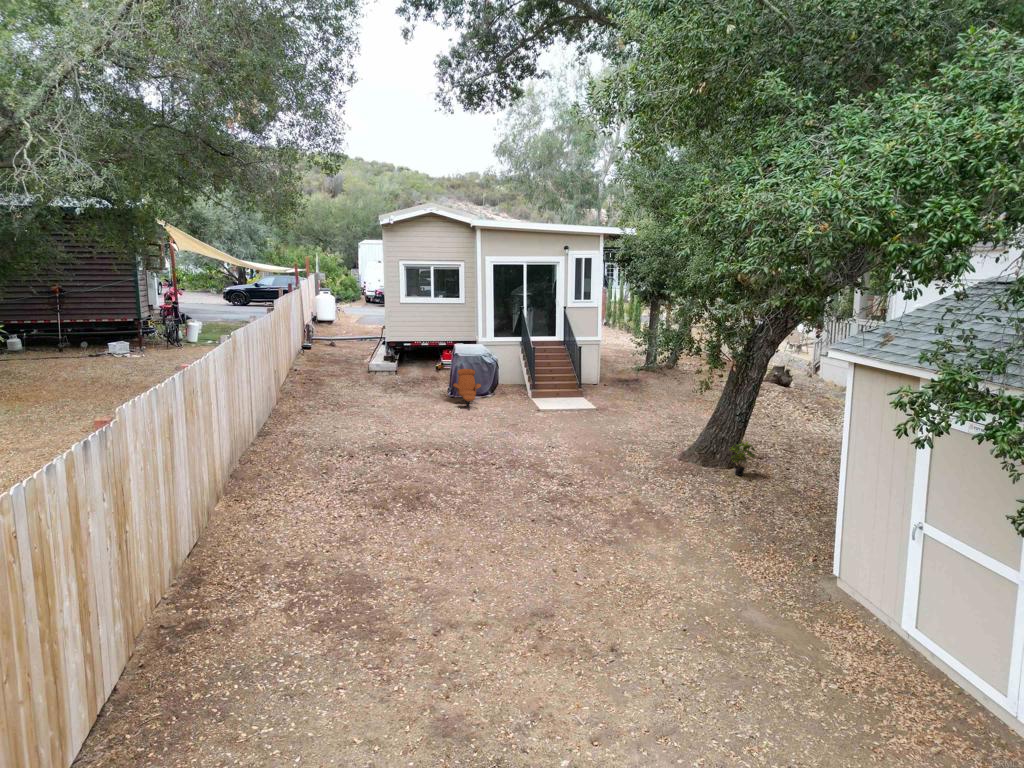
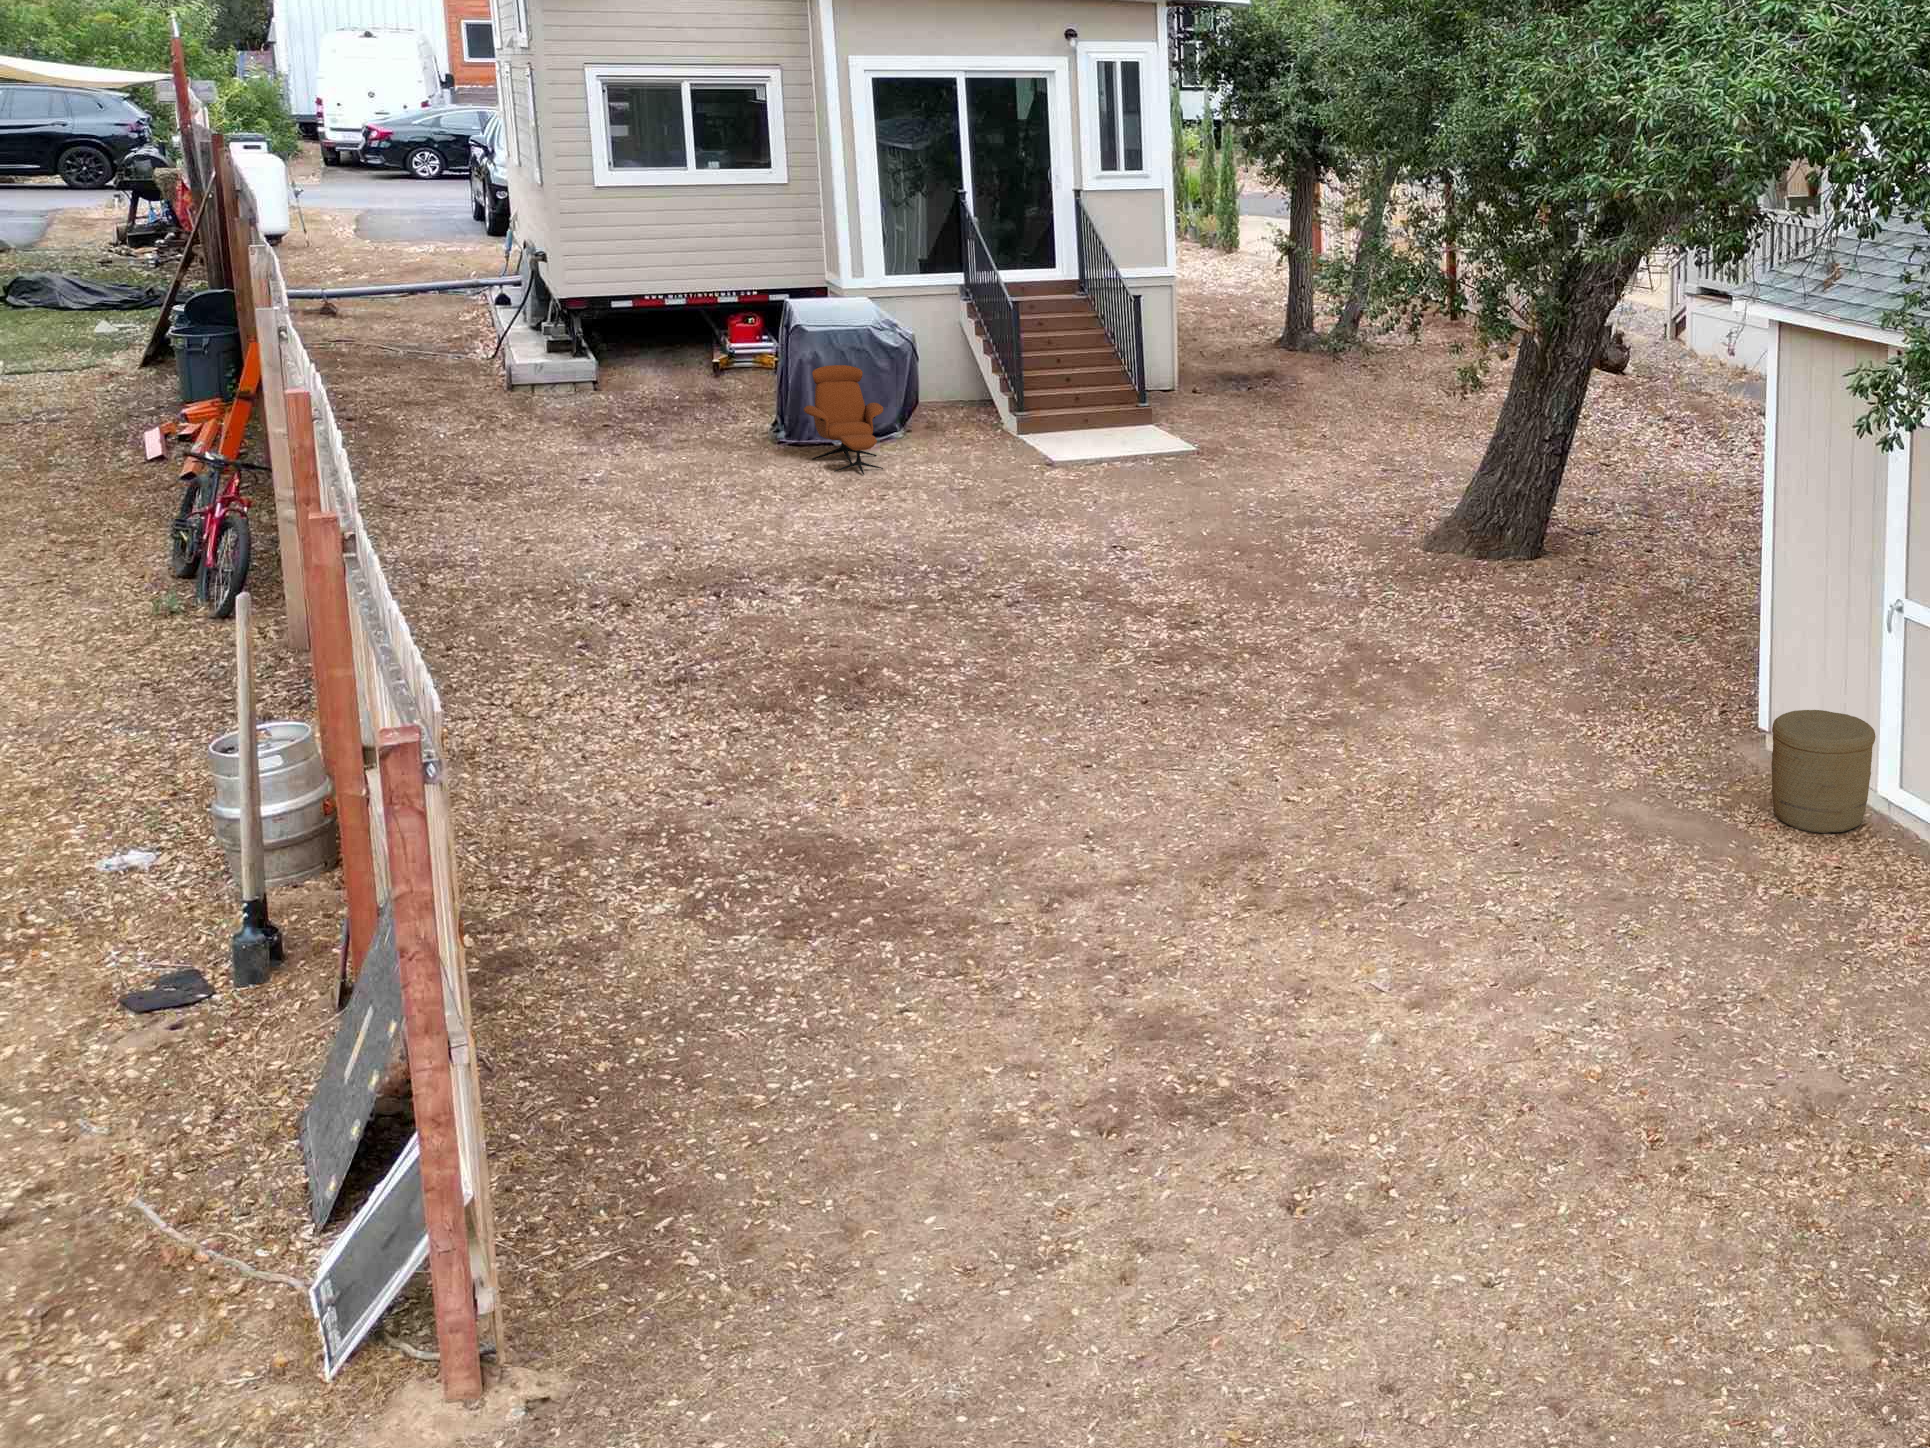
potted plant: present [730,441,755,476] -> none [1523,493,1586,571]
woven basket: none [836,580,903,658] -> present [1771,710,1876,833]

